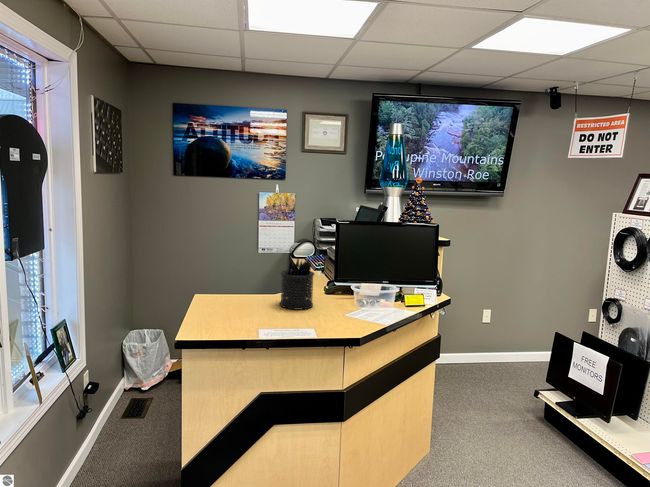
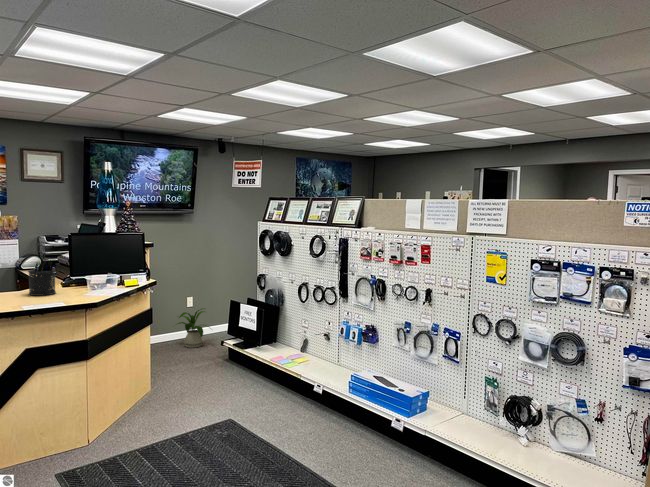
house plant: none [458,328,517,379] -> present [178,308,209,348]

